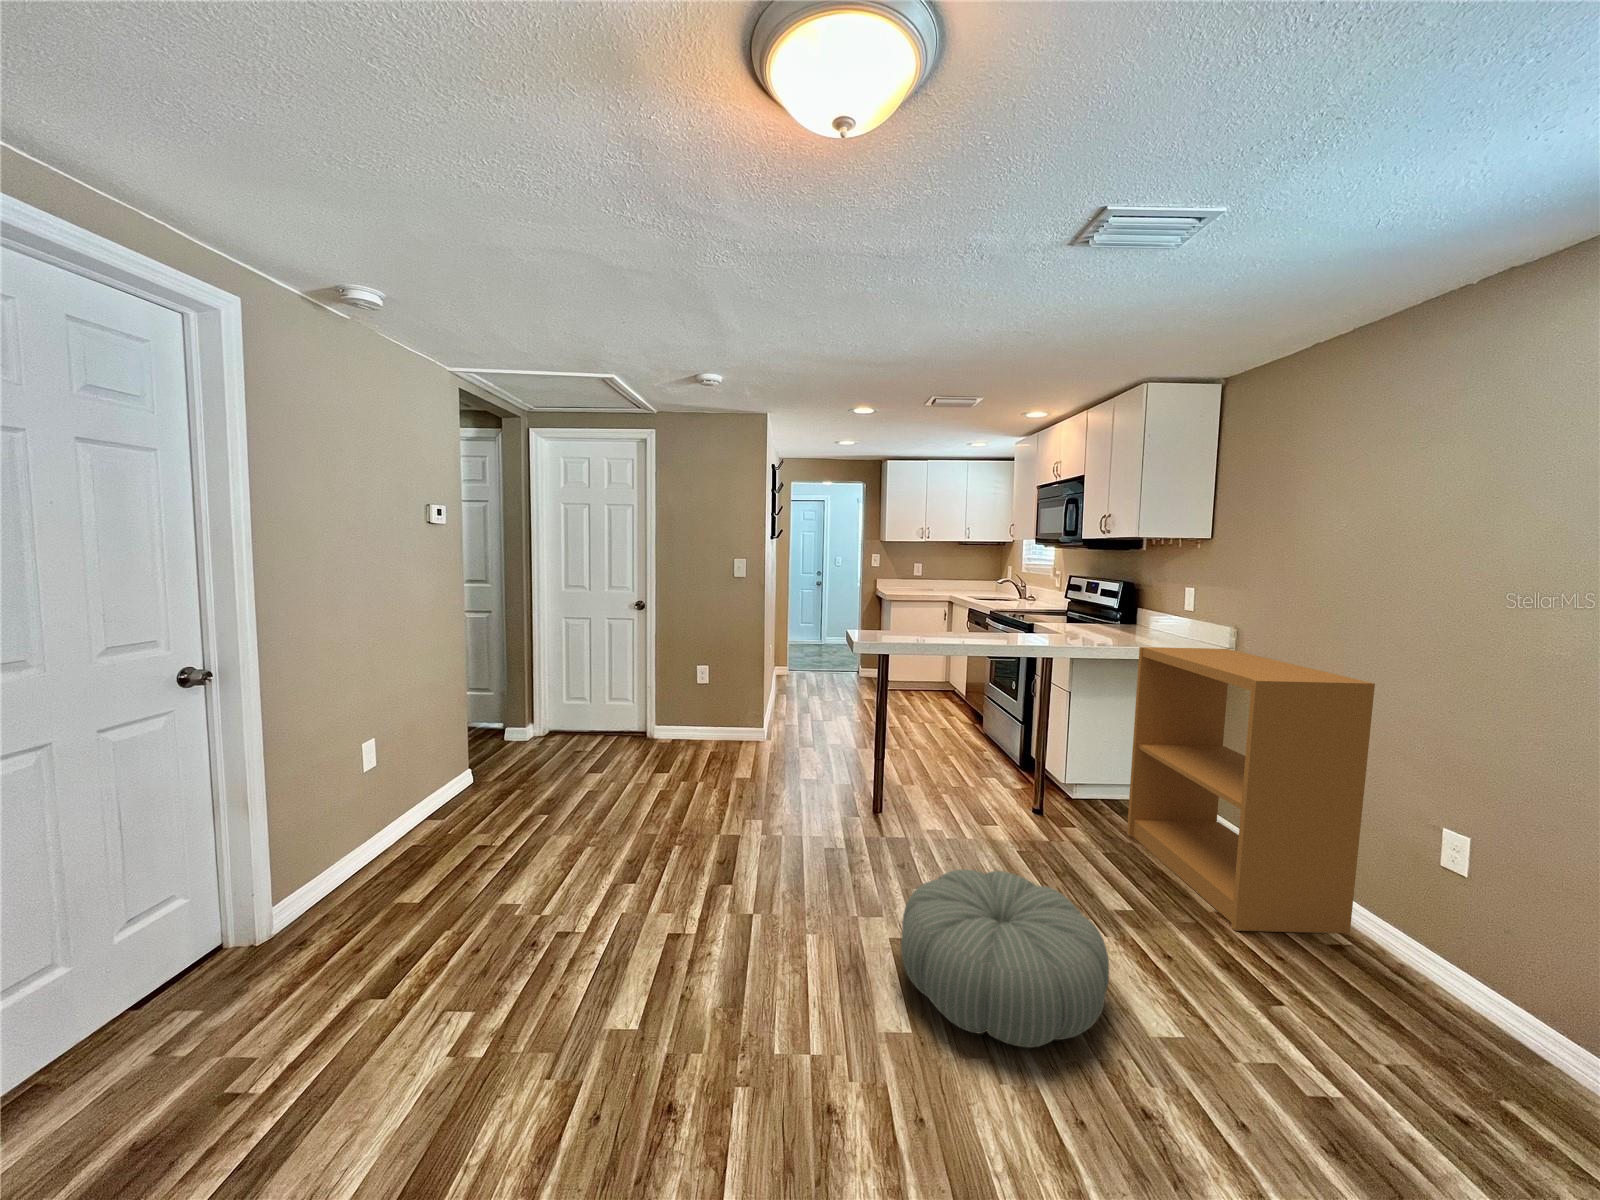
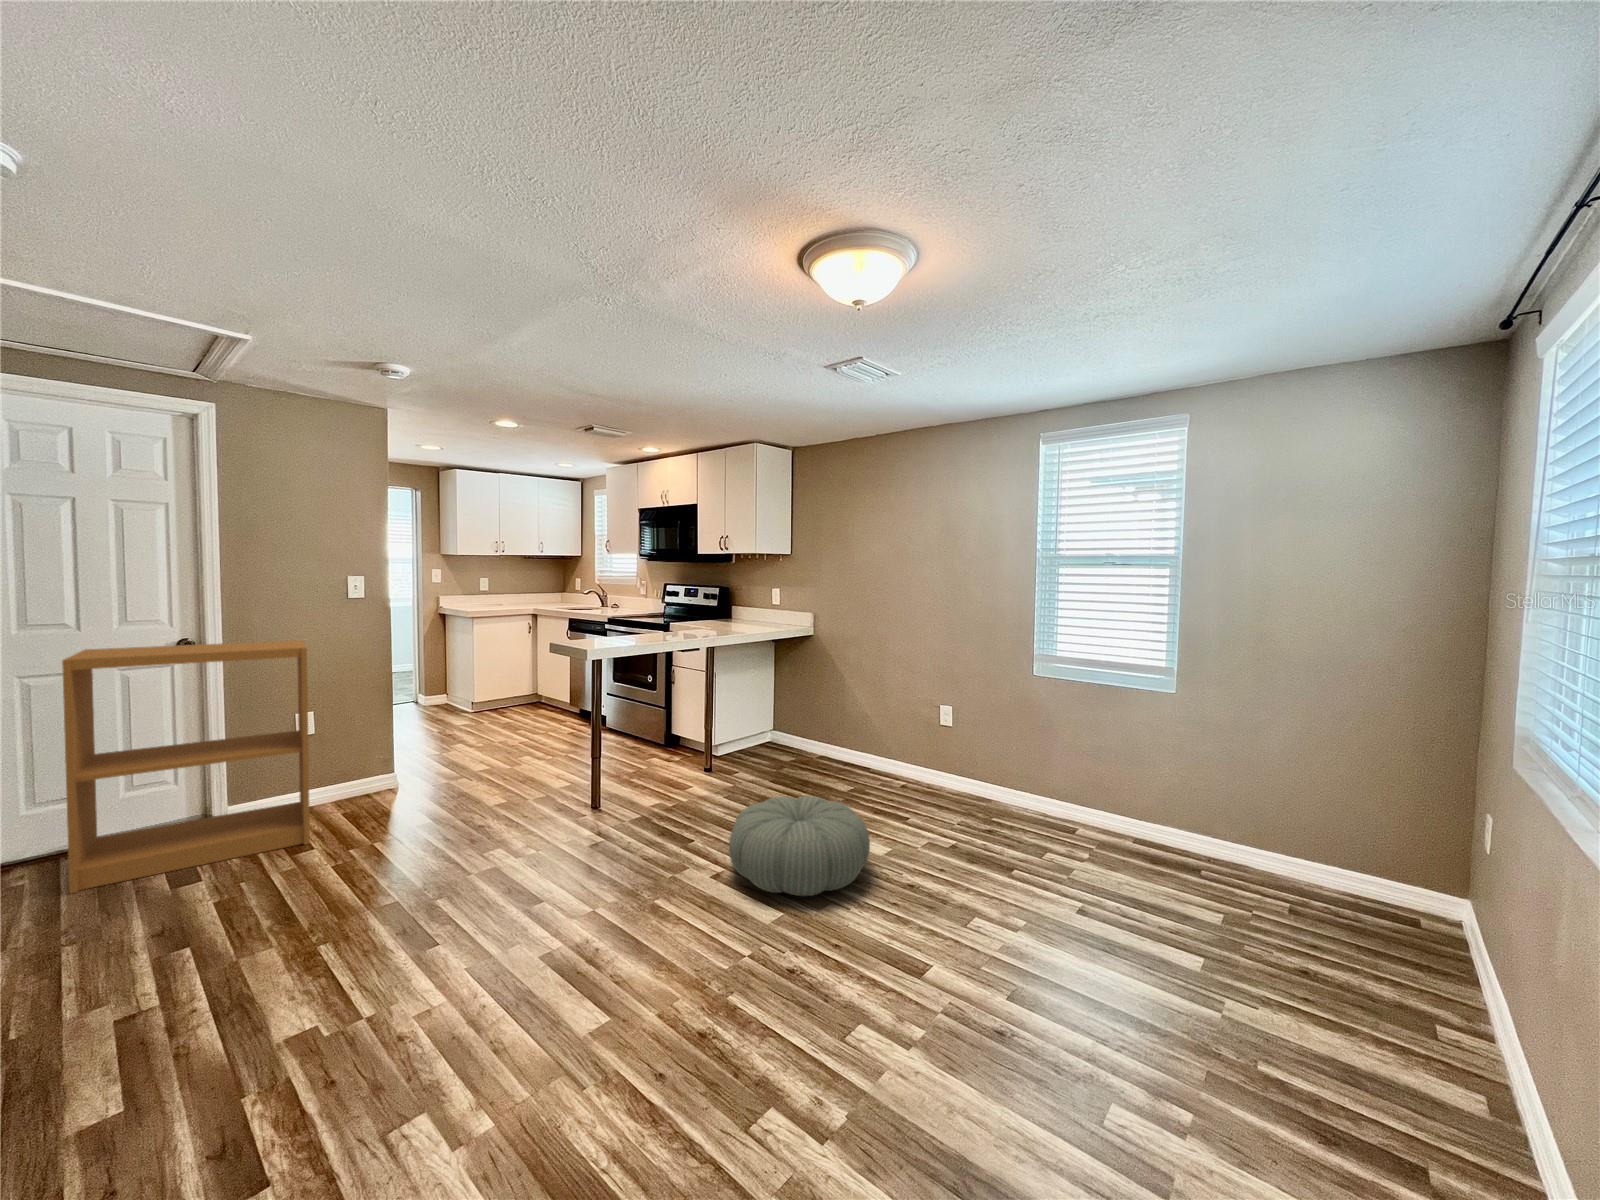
bookshelf: present [1127,647,1375,933] -> present [62,640,310,893]

